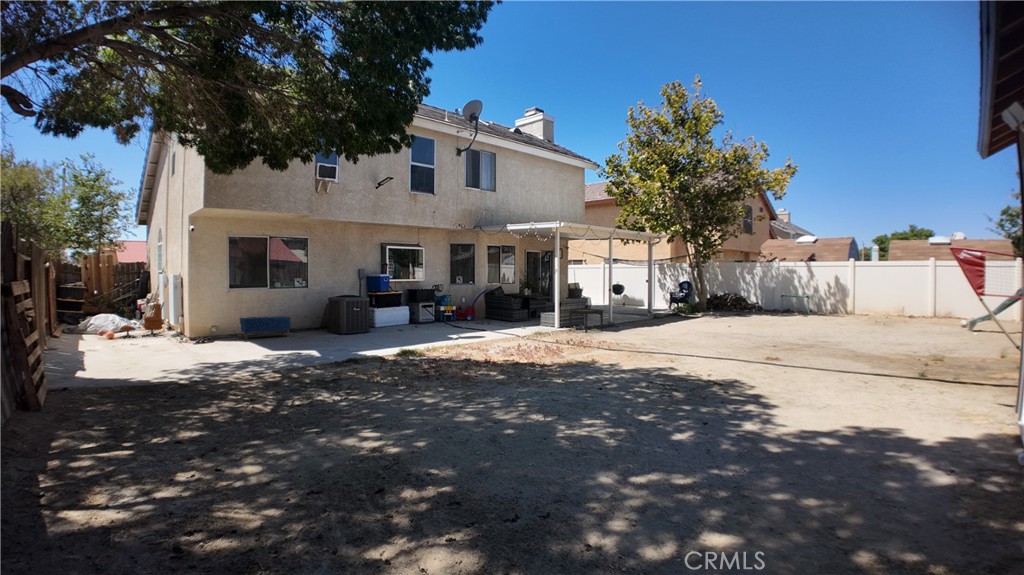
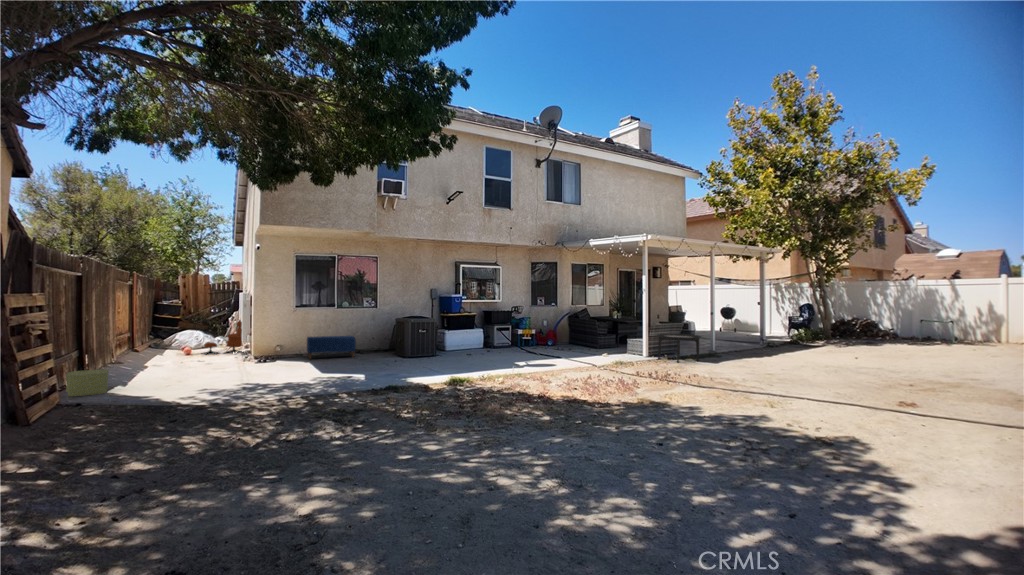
storage box: none [37,349,78,374] -> present [66,369,108,396]

